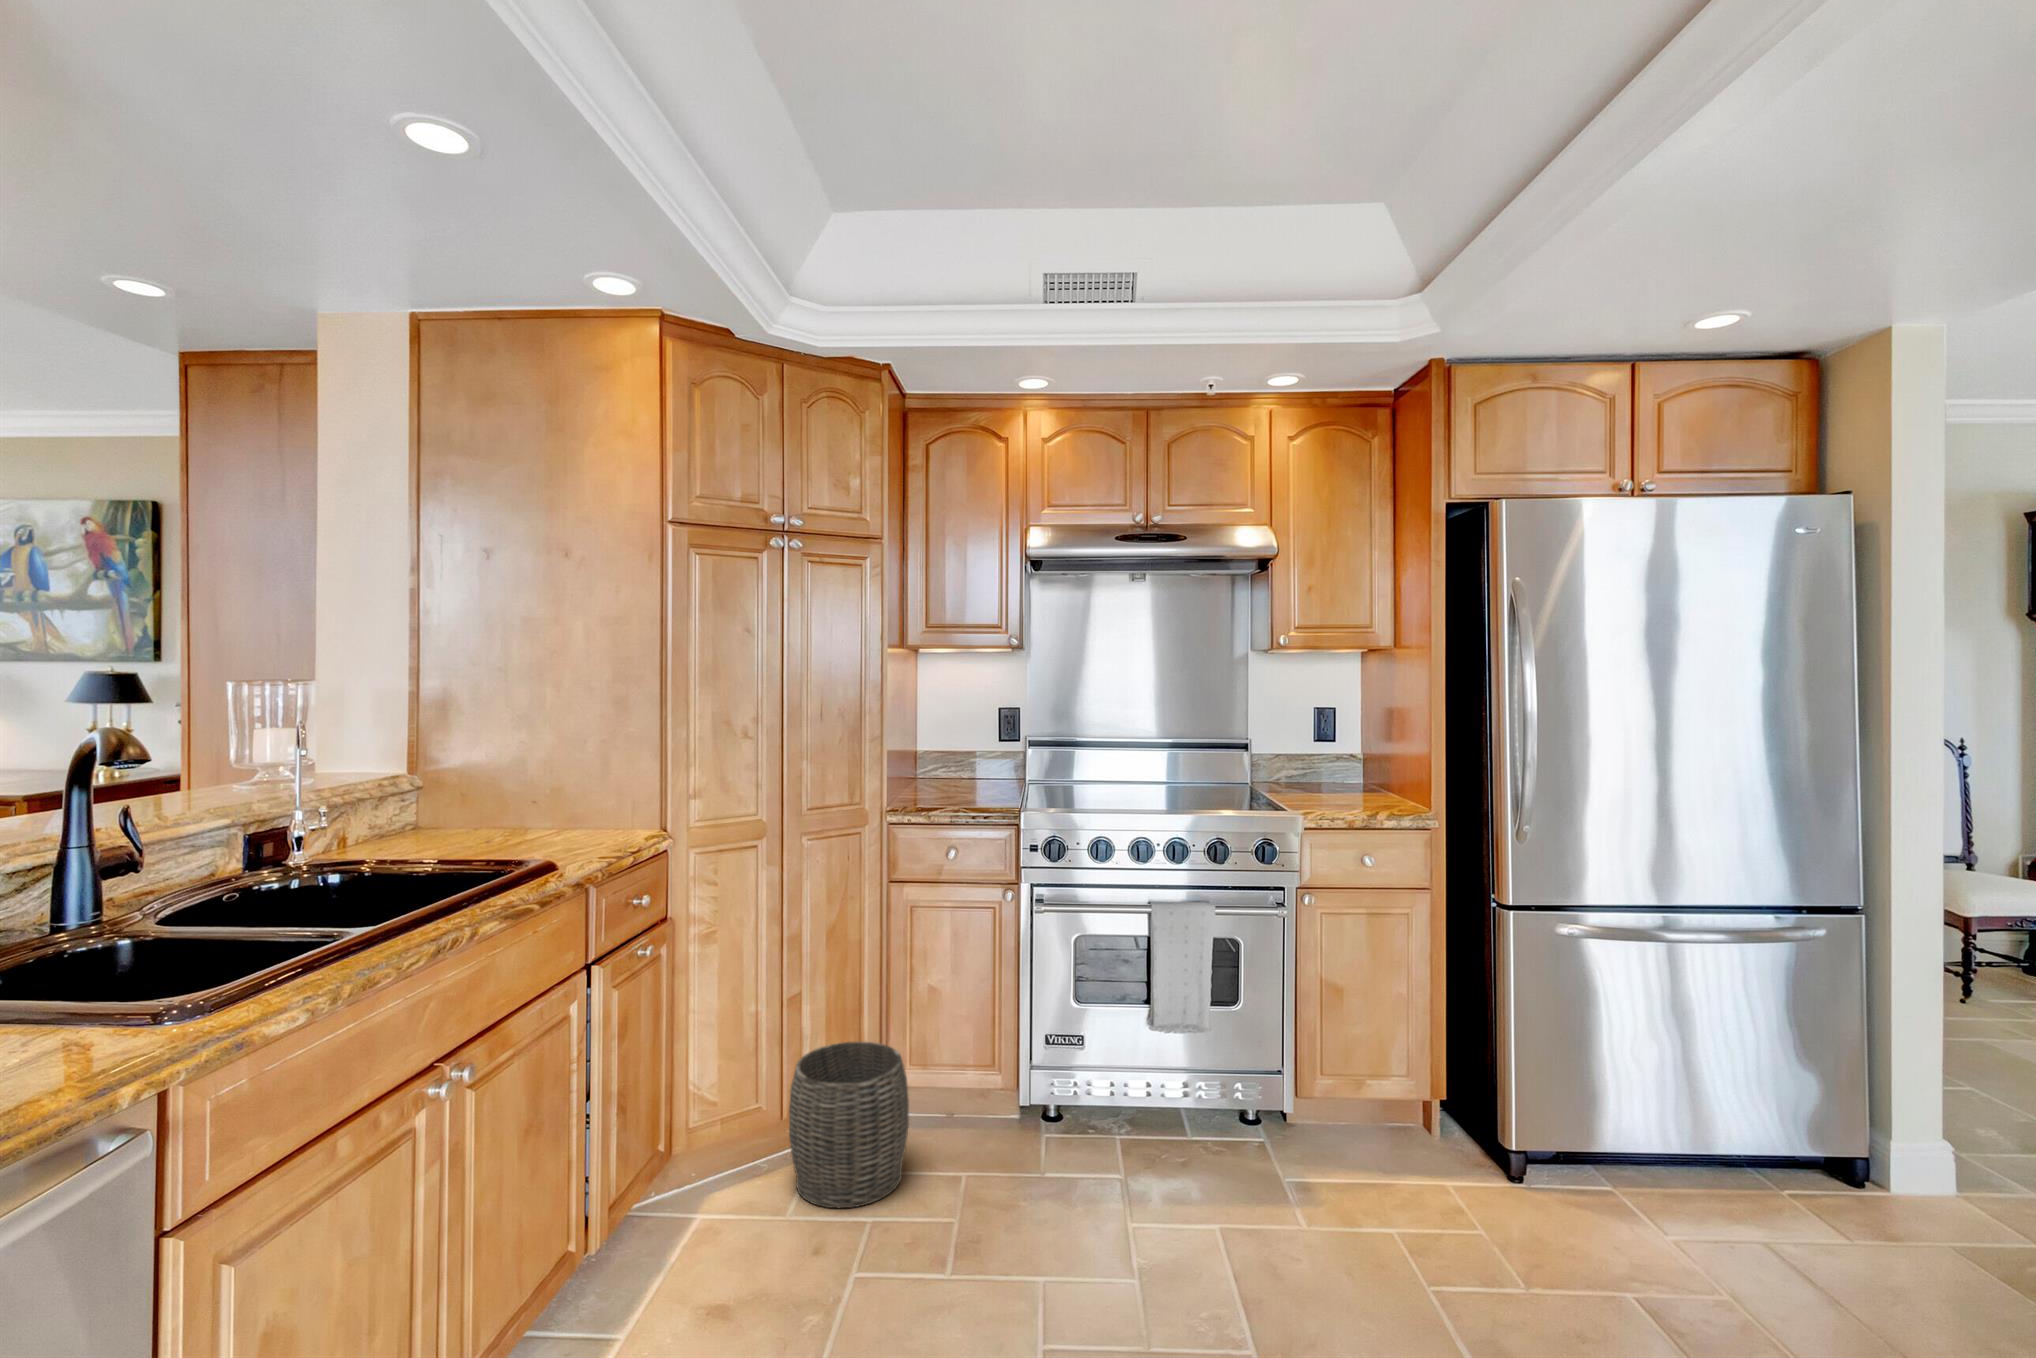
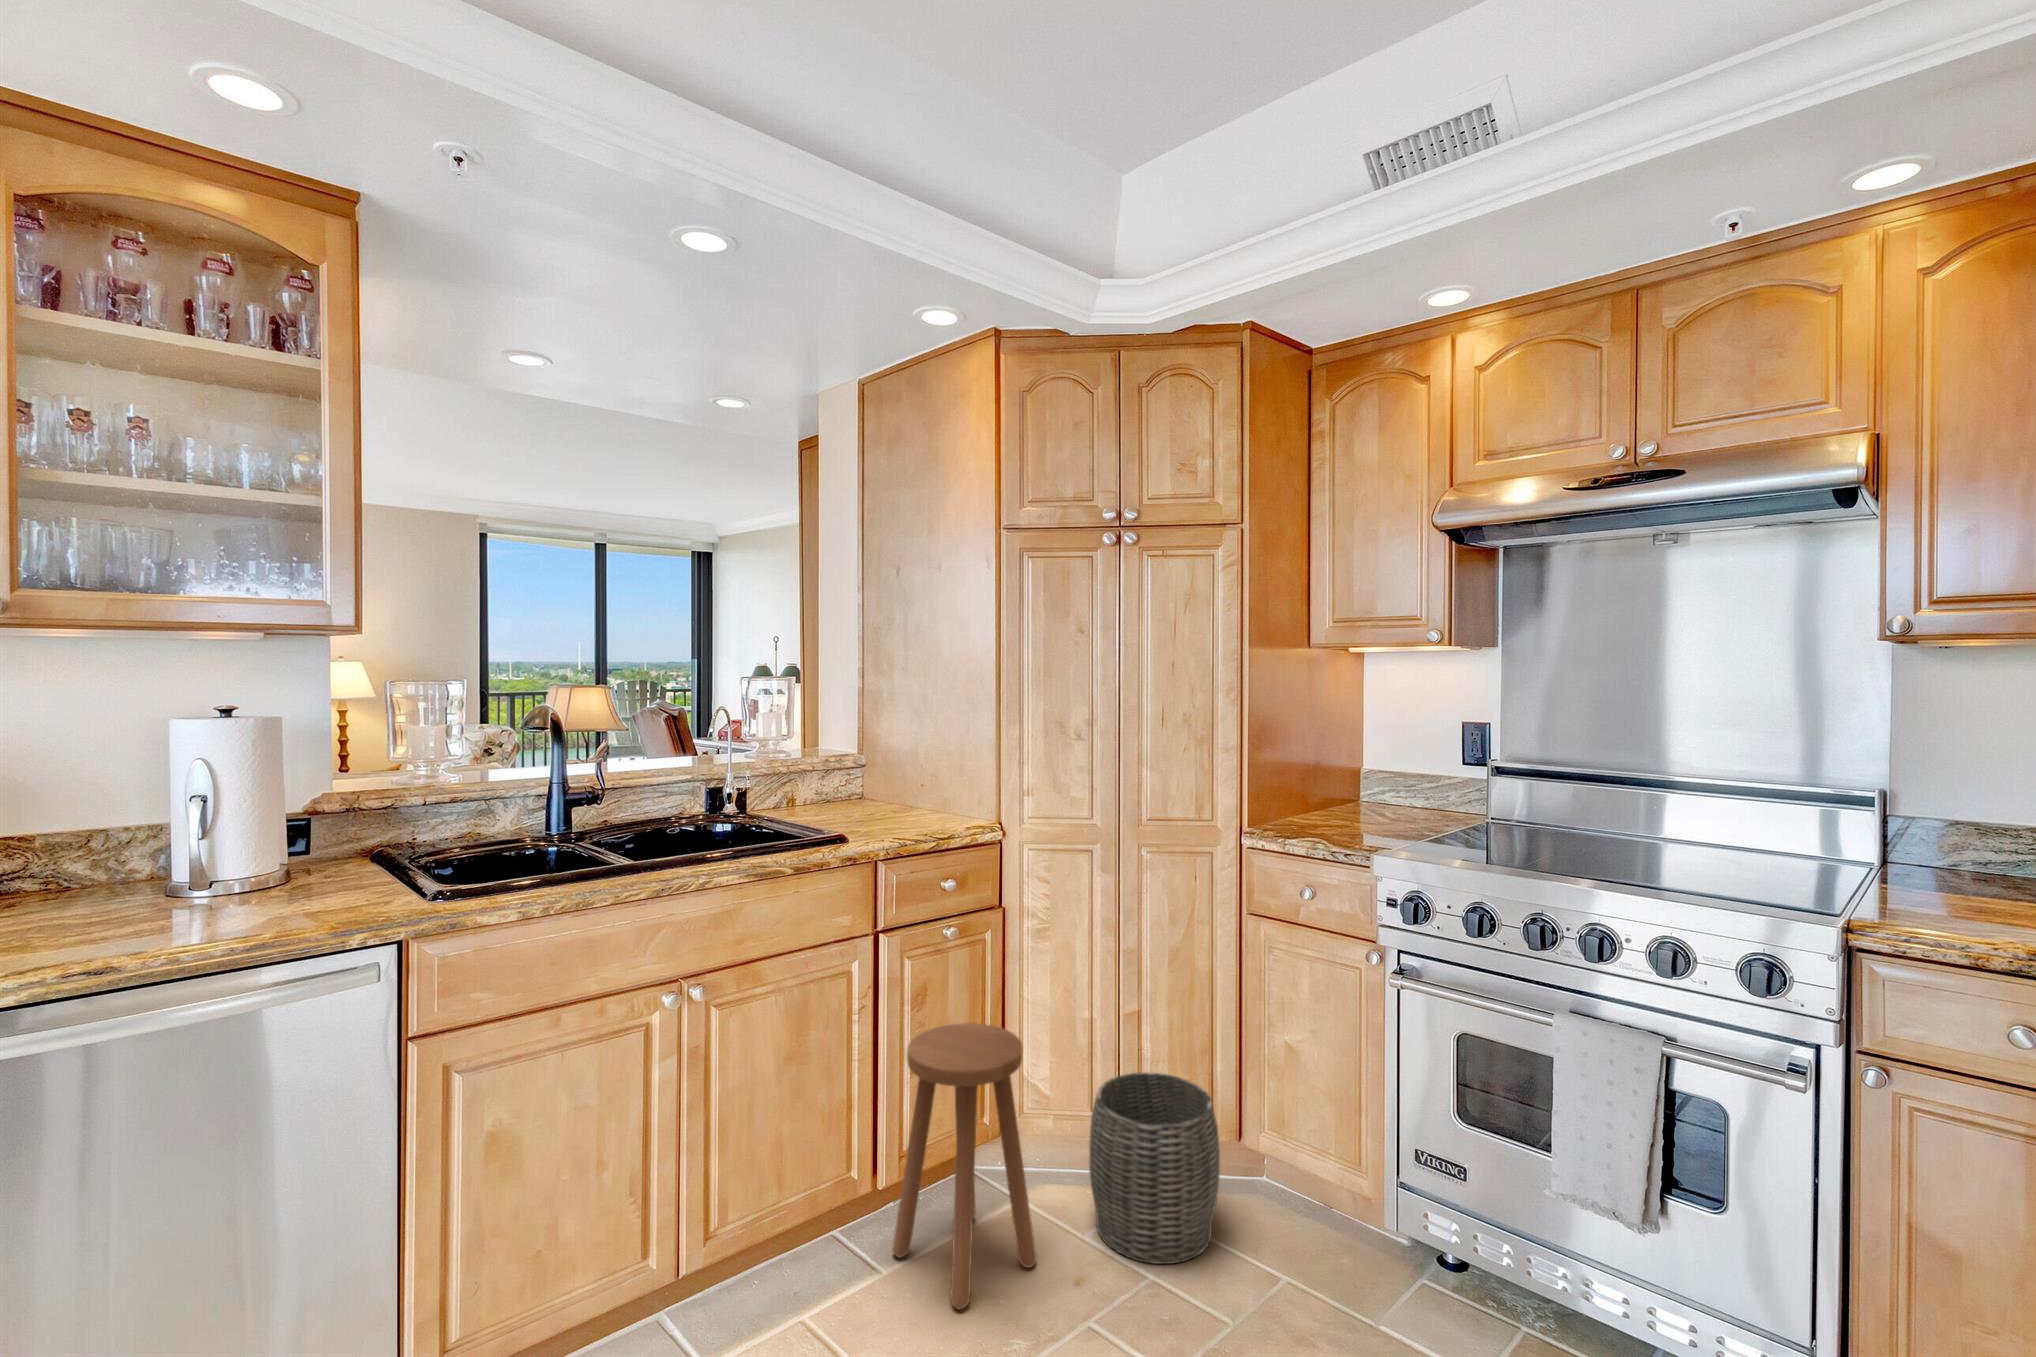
stool: none [628,1036,779,1313] -> present [892,1023,1037,1309]

